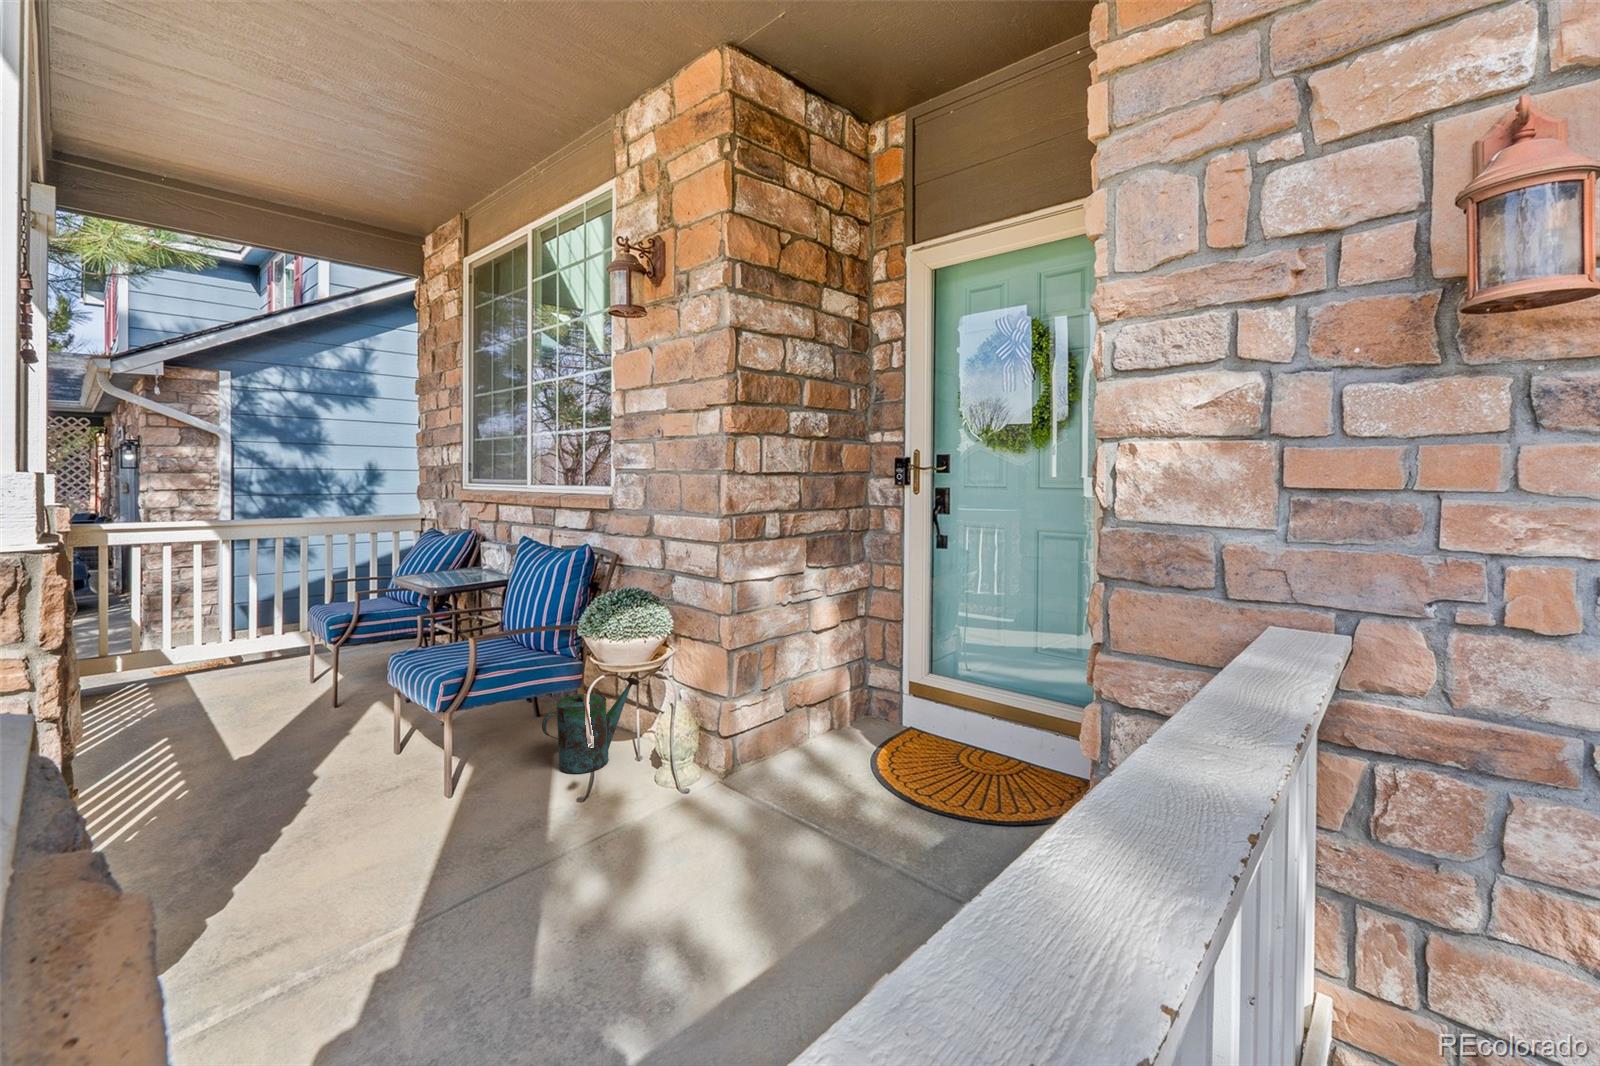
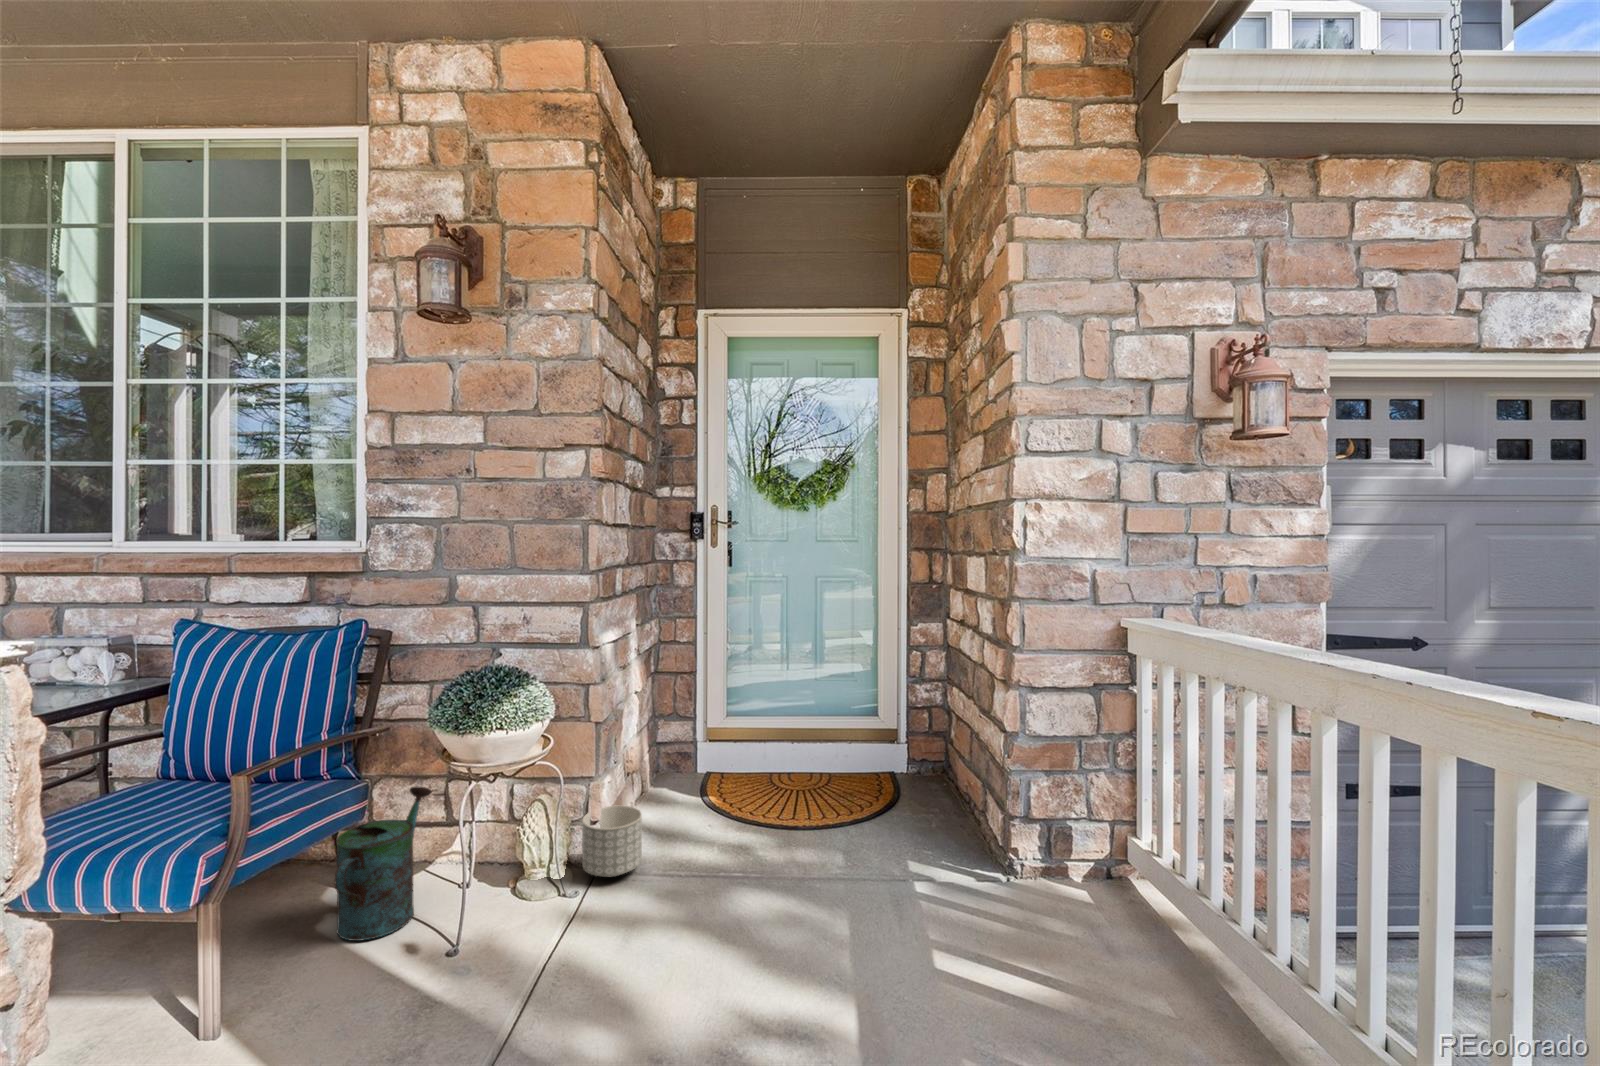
planter: none [714,723,765,783] -> present [582,806,642,877]

